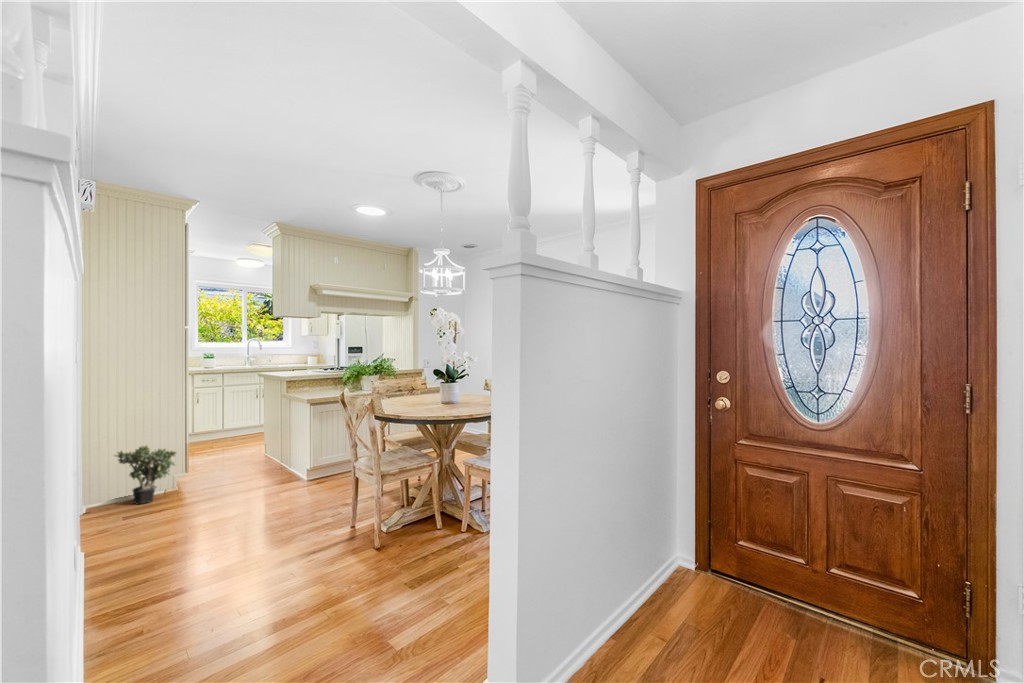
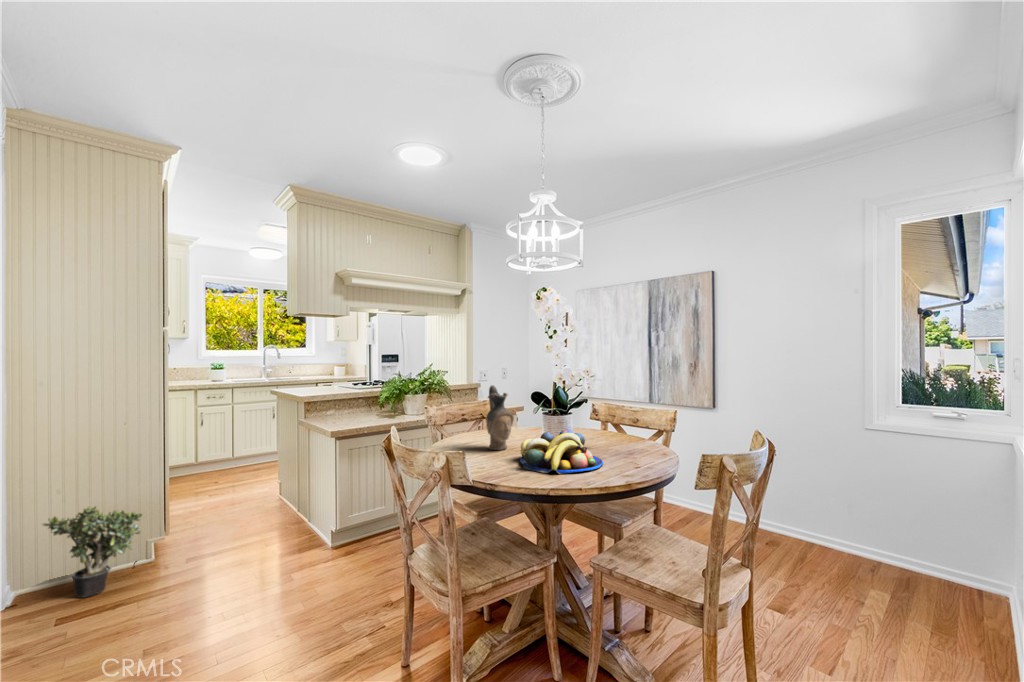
ceramic pitcher: none [407,365,424,405] -> present [486,385,514,450]
fruit bowl: none [422,391,471,413] -> present [520,429,603,474]

